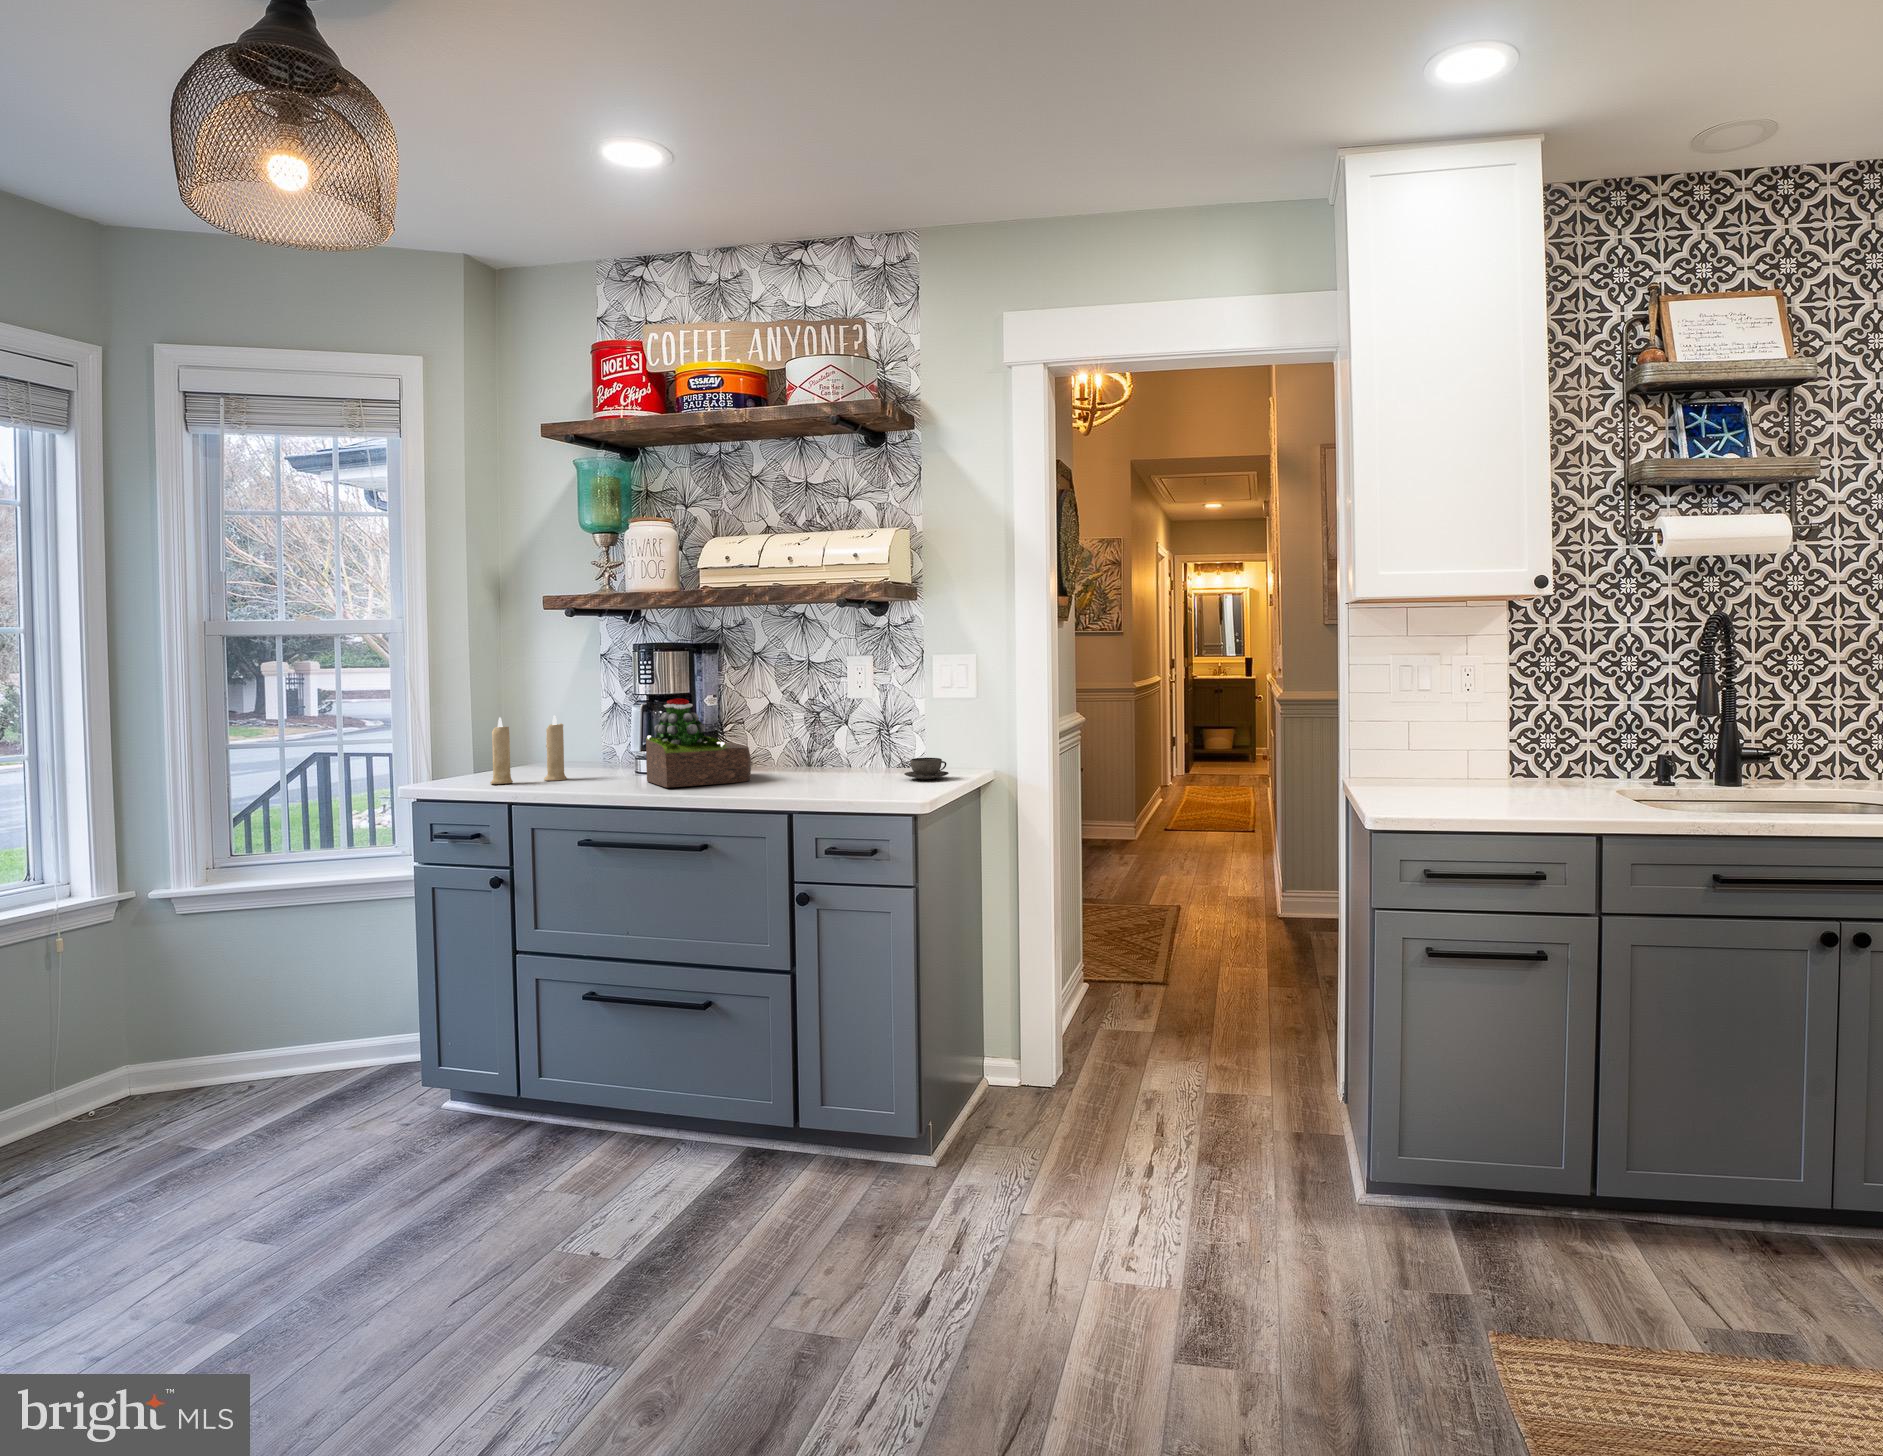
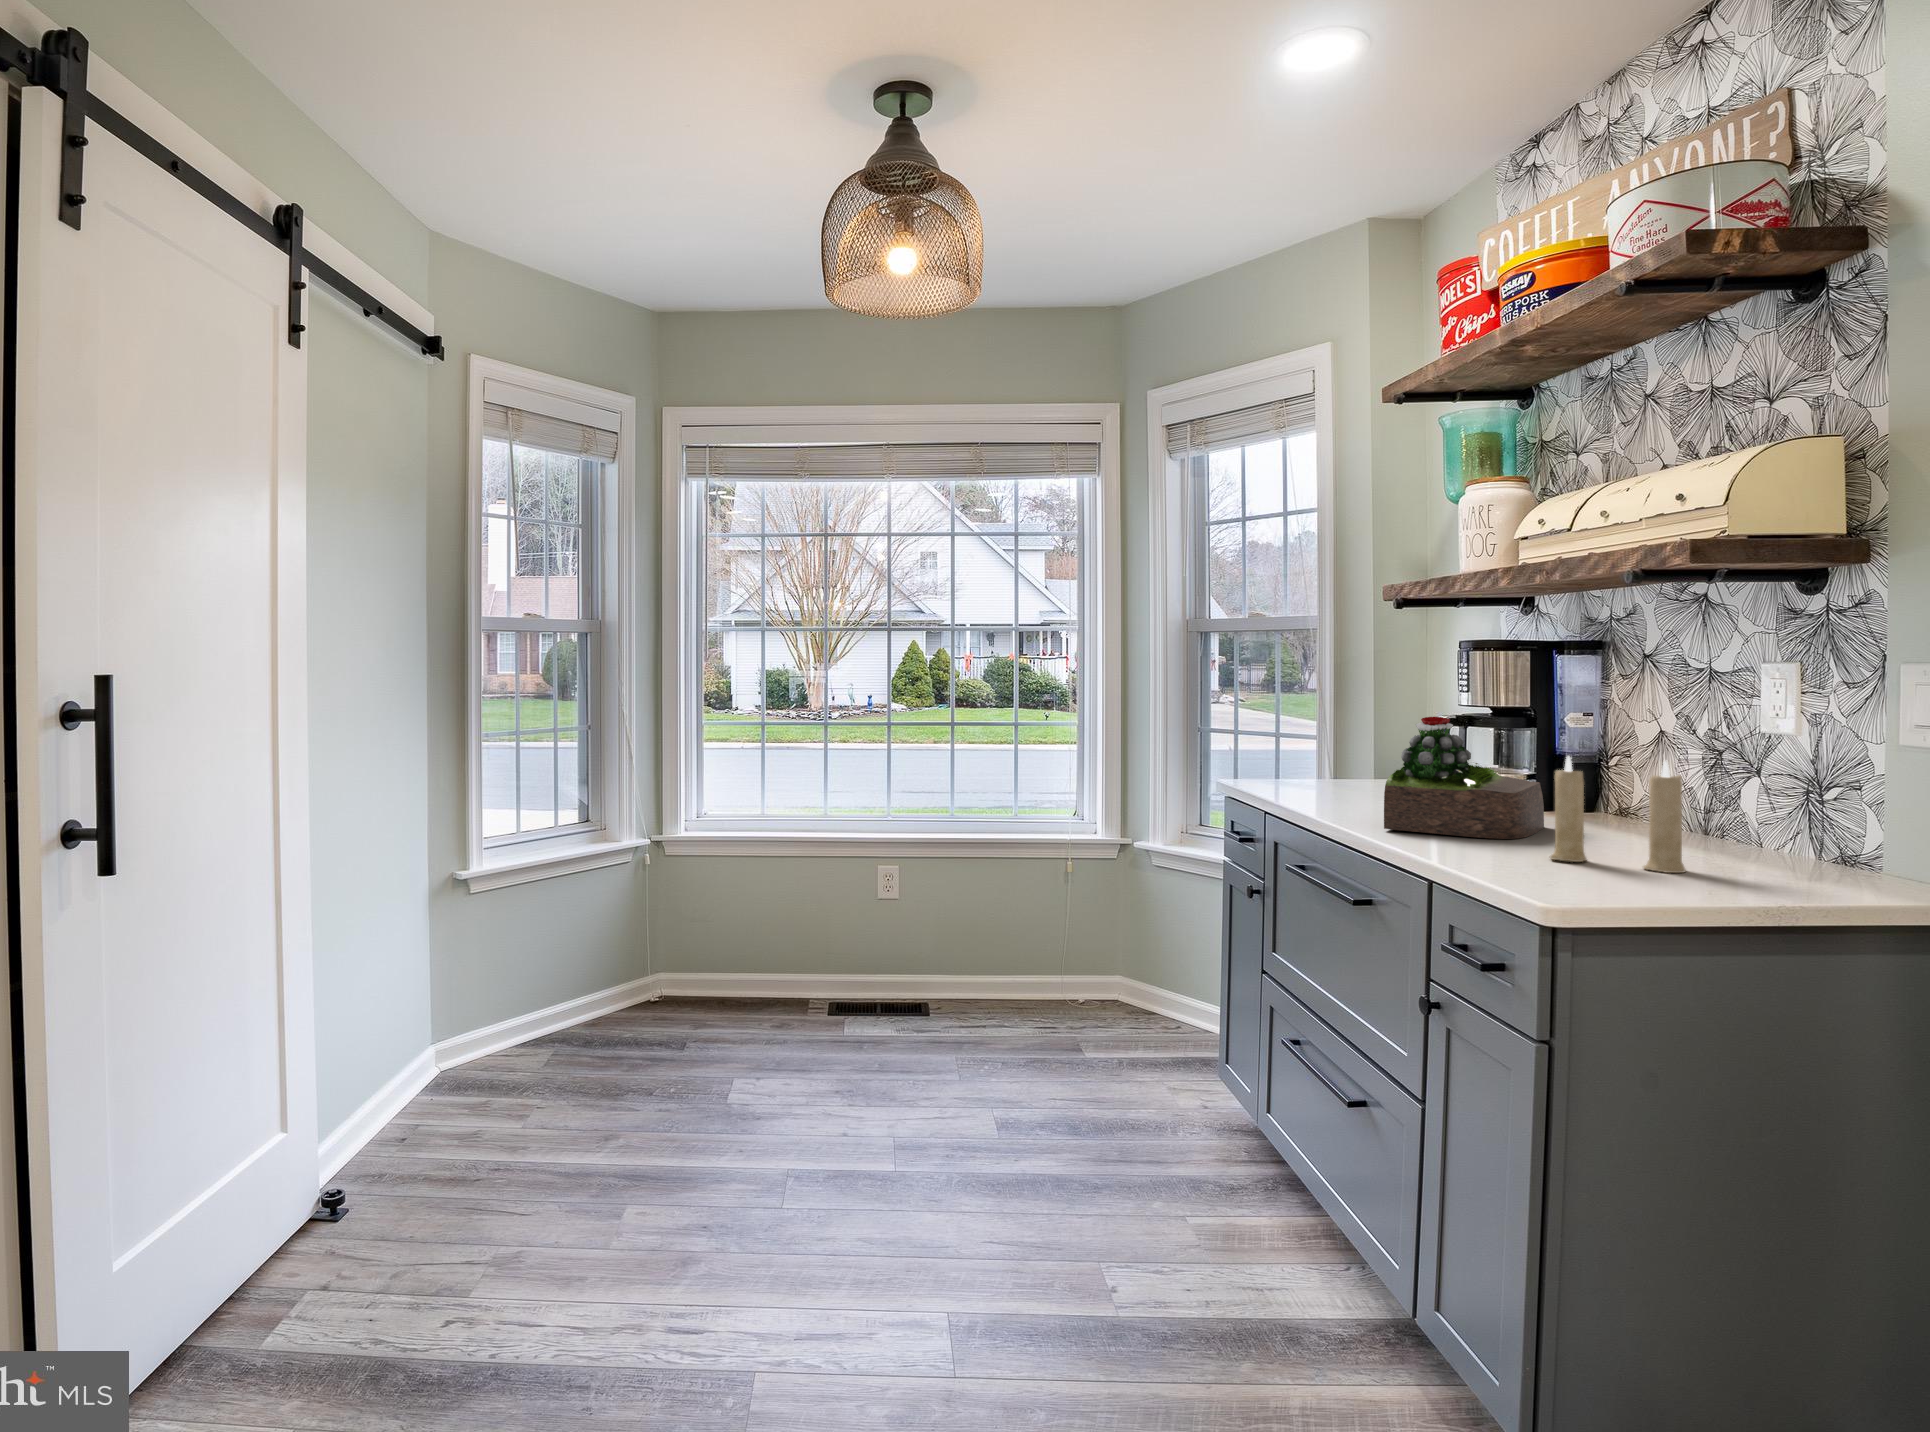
candle: present [490,715,567,784] -> present [1550,756,1686,873]
teacup: present [904,758,949,780] -> none [1707,850,1809,894]

